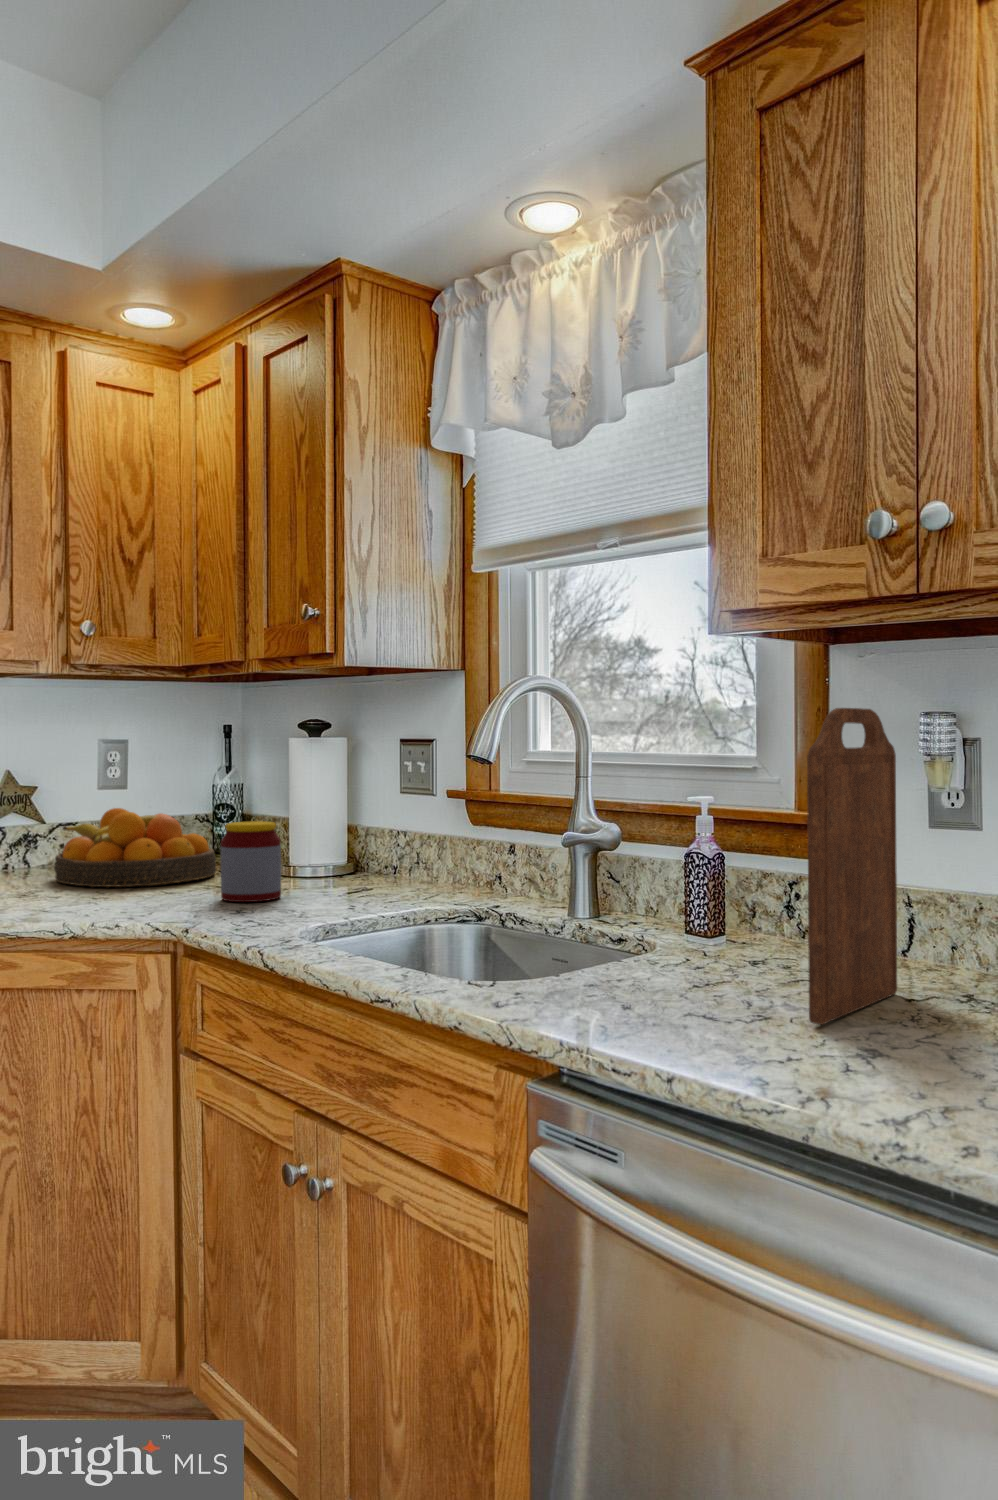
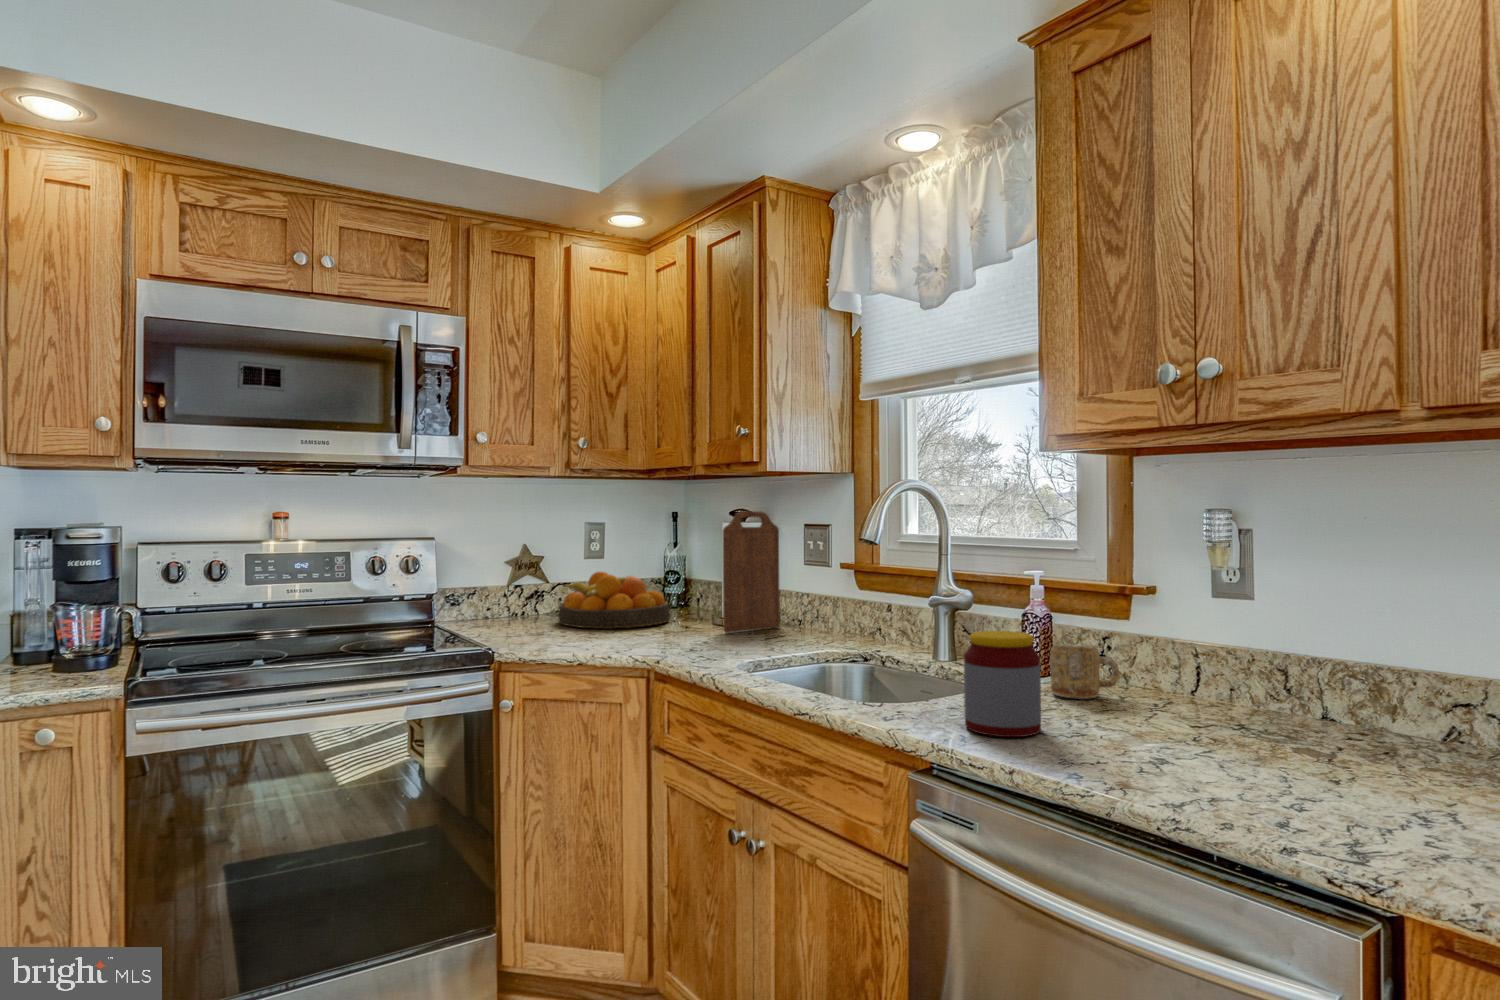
cutting board: present [807,708,897,1025] -> present [723,511,780,633]
jar: present [221,821,281,902] -> present [964,631,1041,737]
mug: none [721,897,809,967] -> present [1050,645,1119,699]

